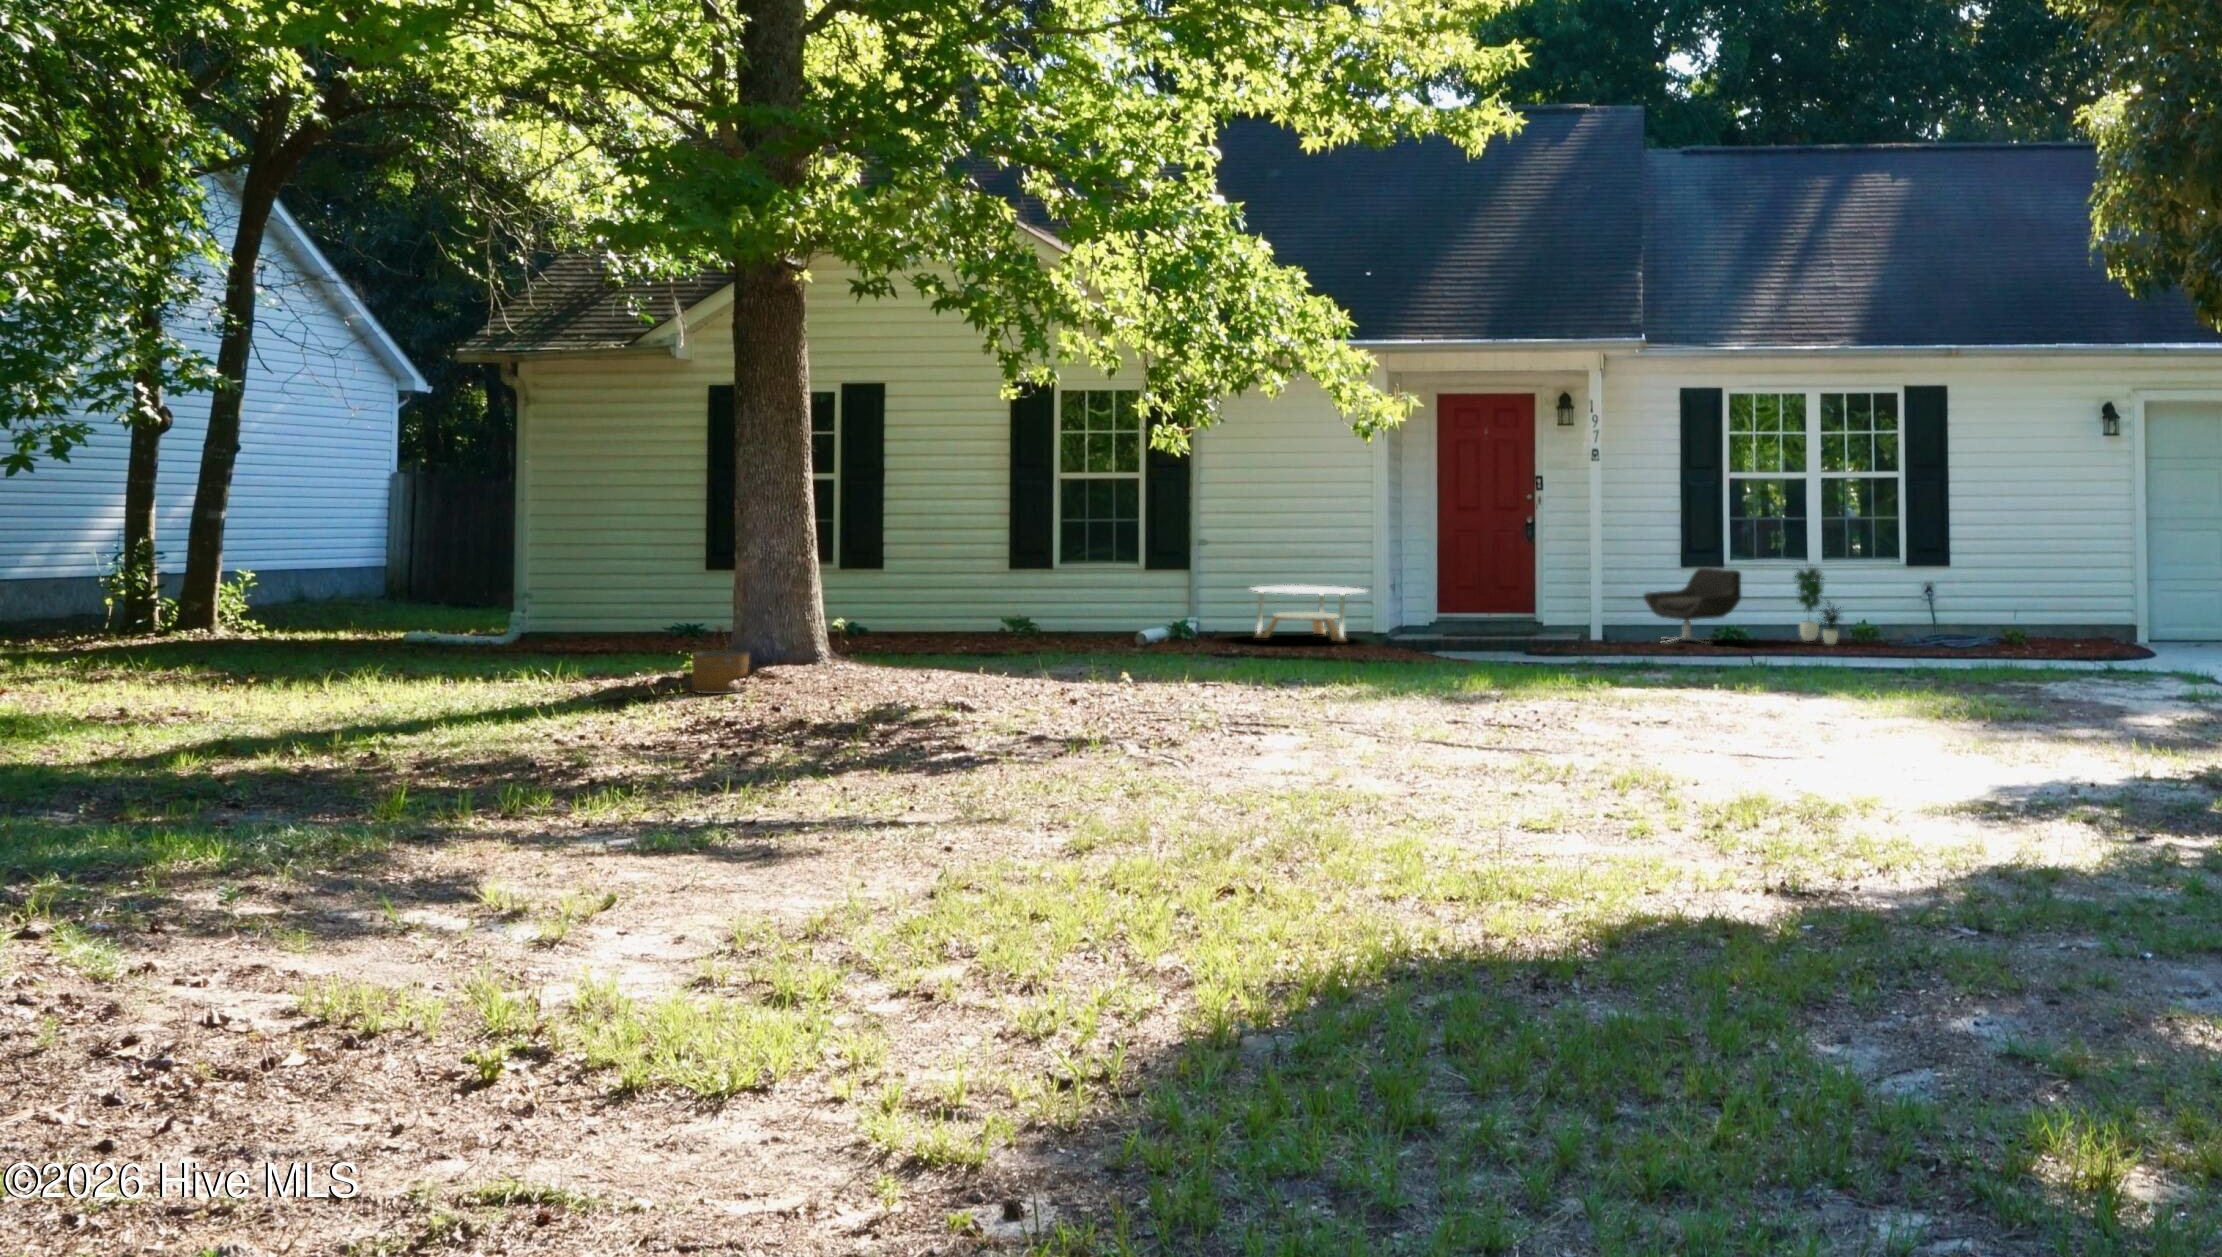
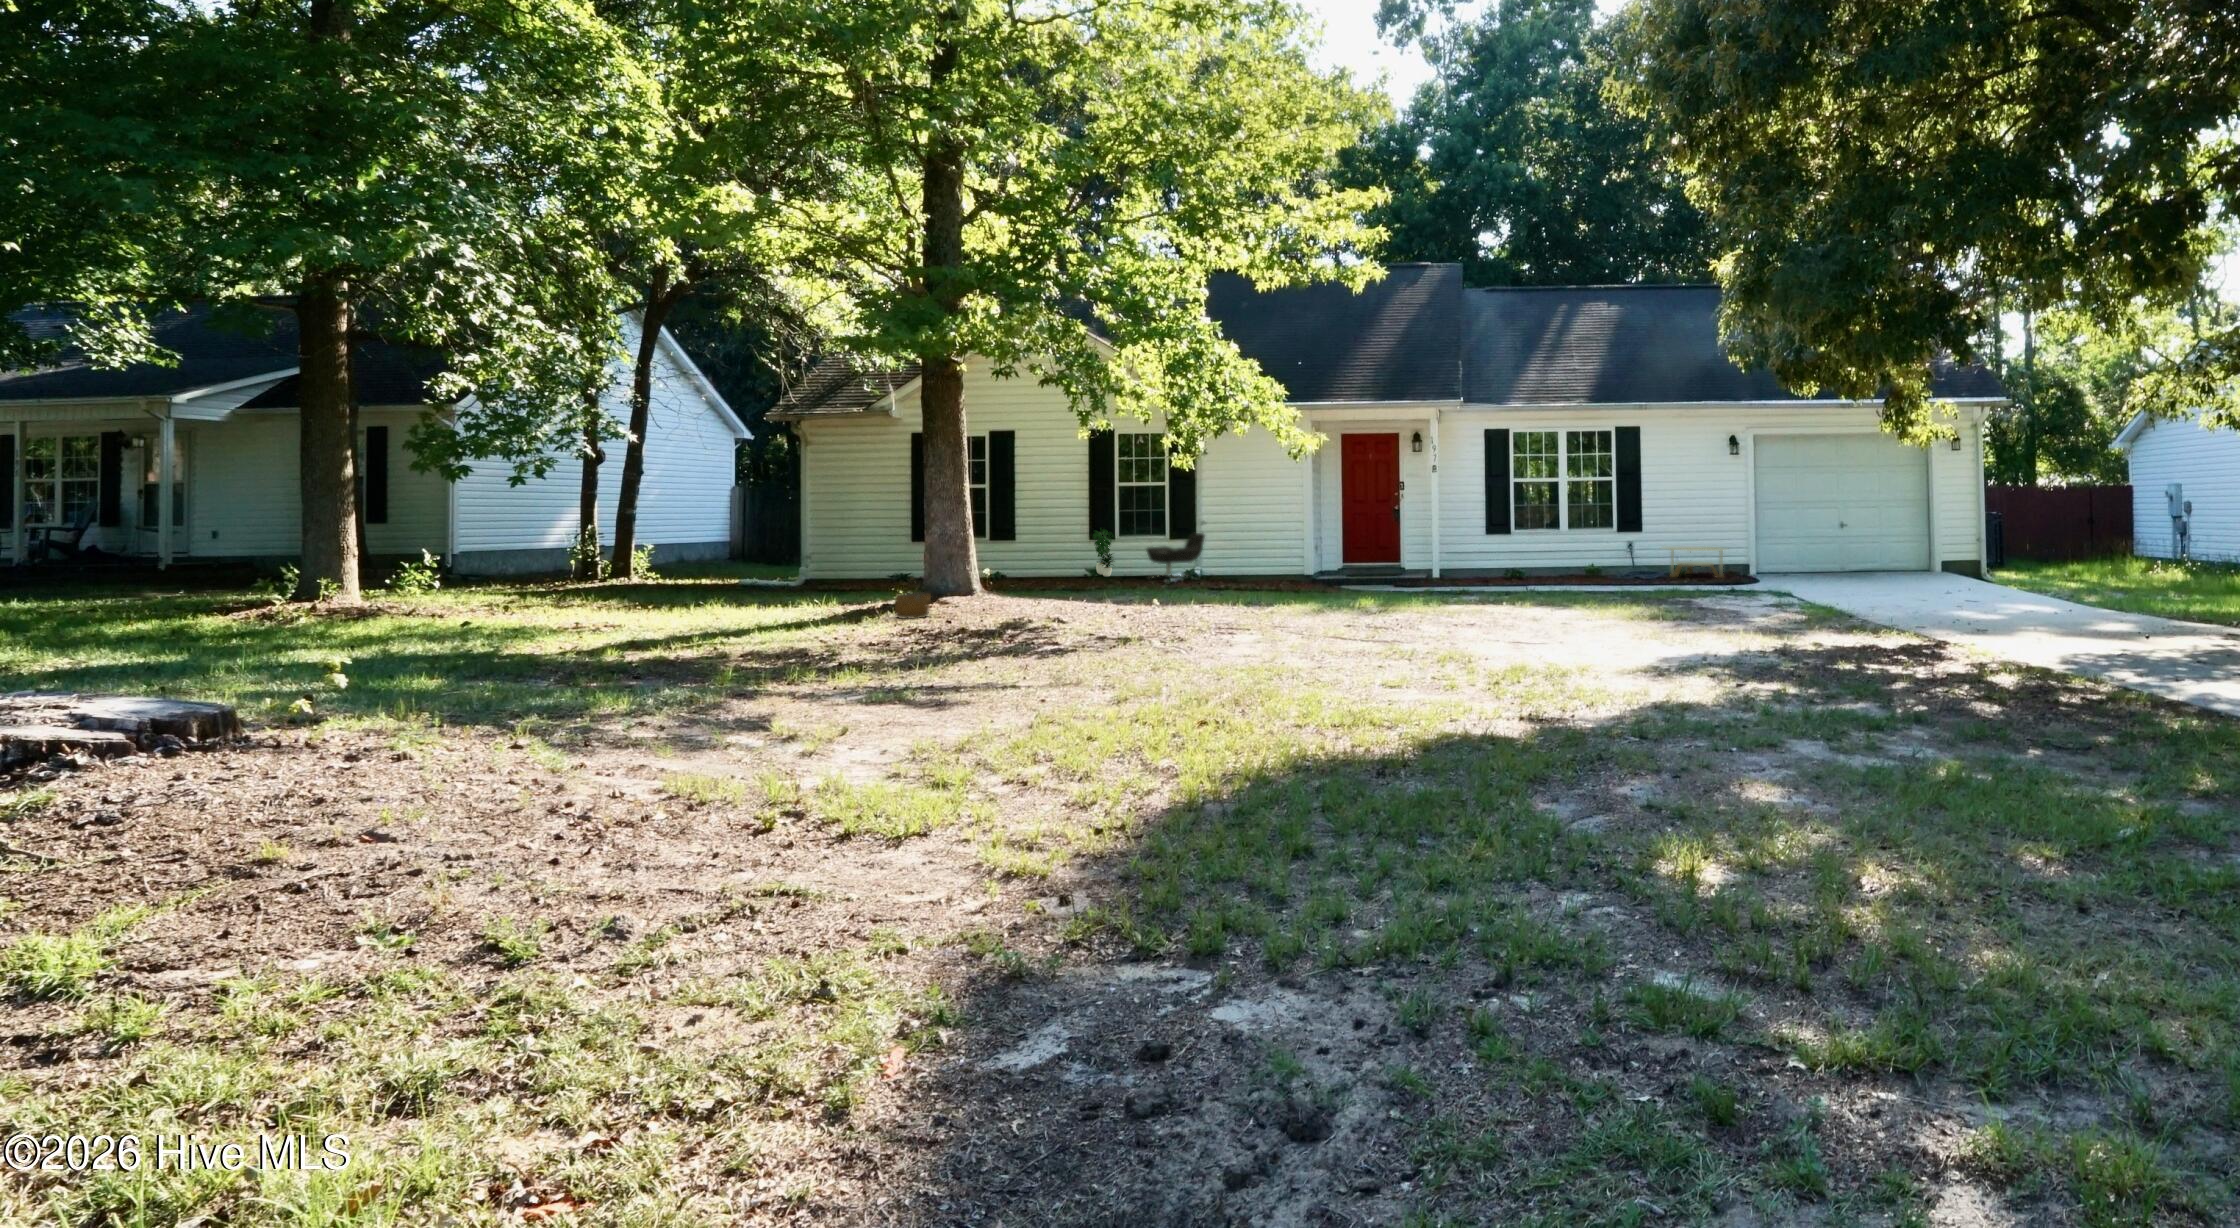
lounge chair: present [1644,568,1741,639] -> present [1147,533,1205,576]
potted plant: present [1795,568,1843,644] -> present [1093,530,1115,576]
round table: present [1251,585,1365,641] -> present [1667,547,1724,578]

